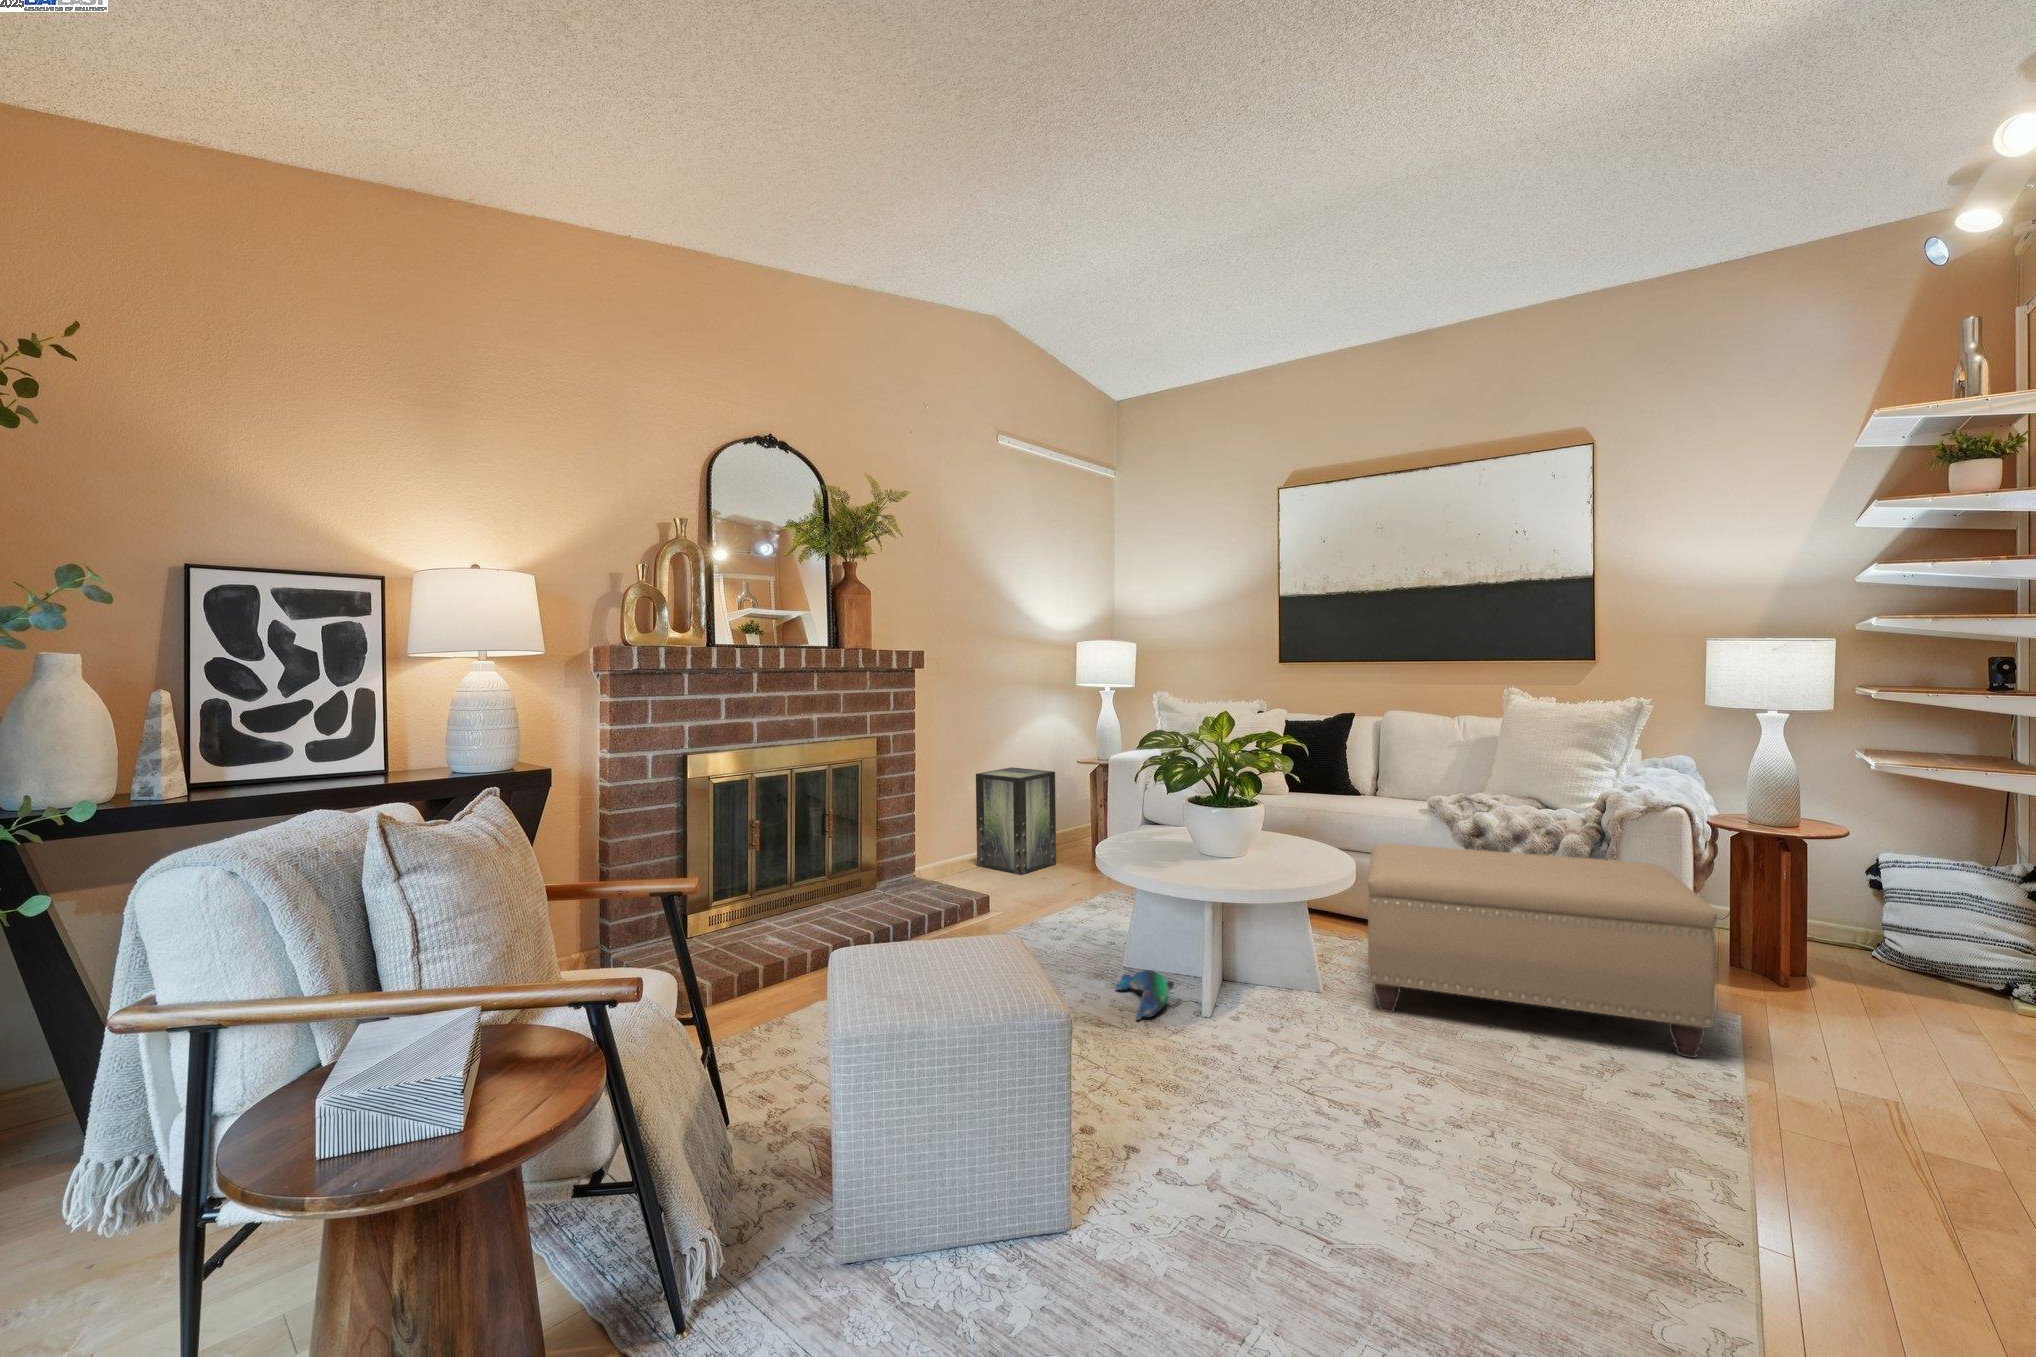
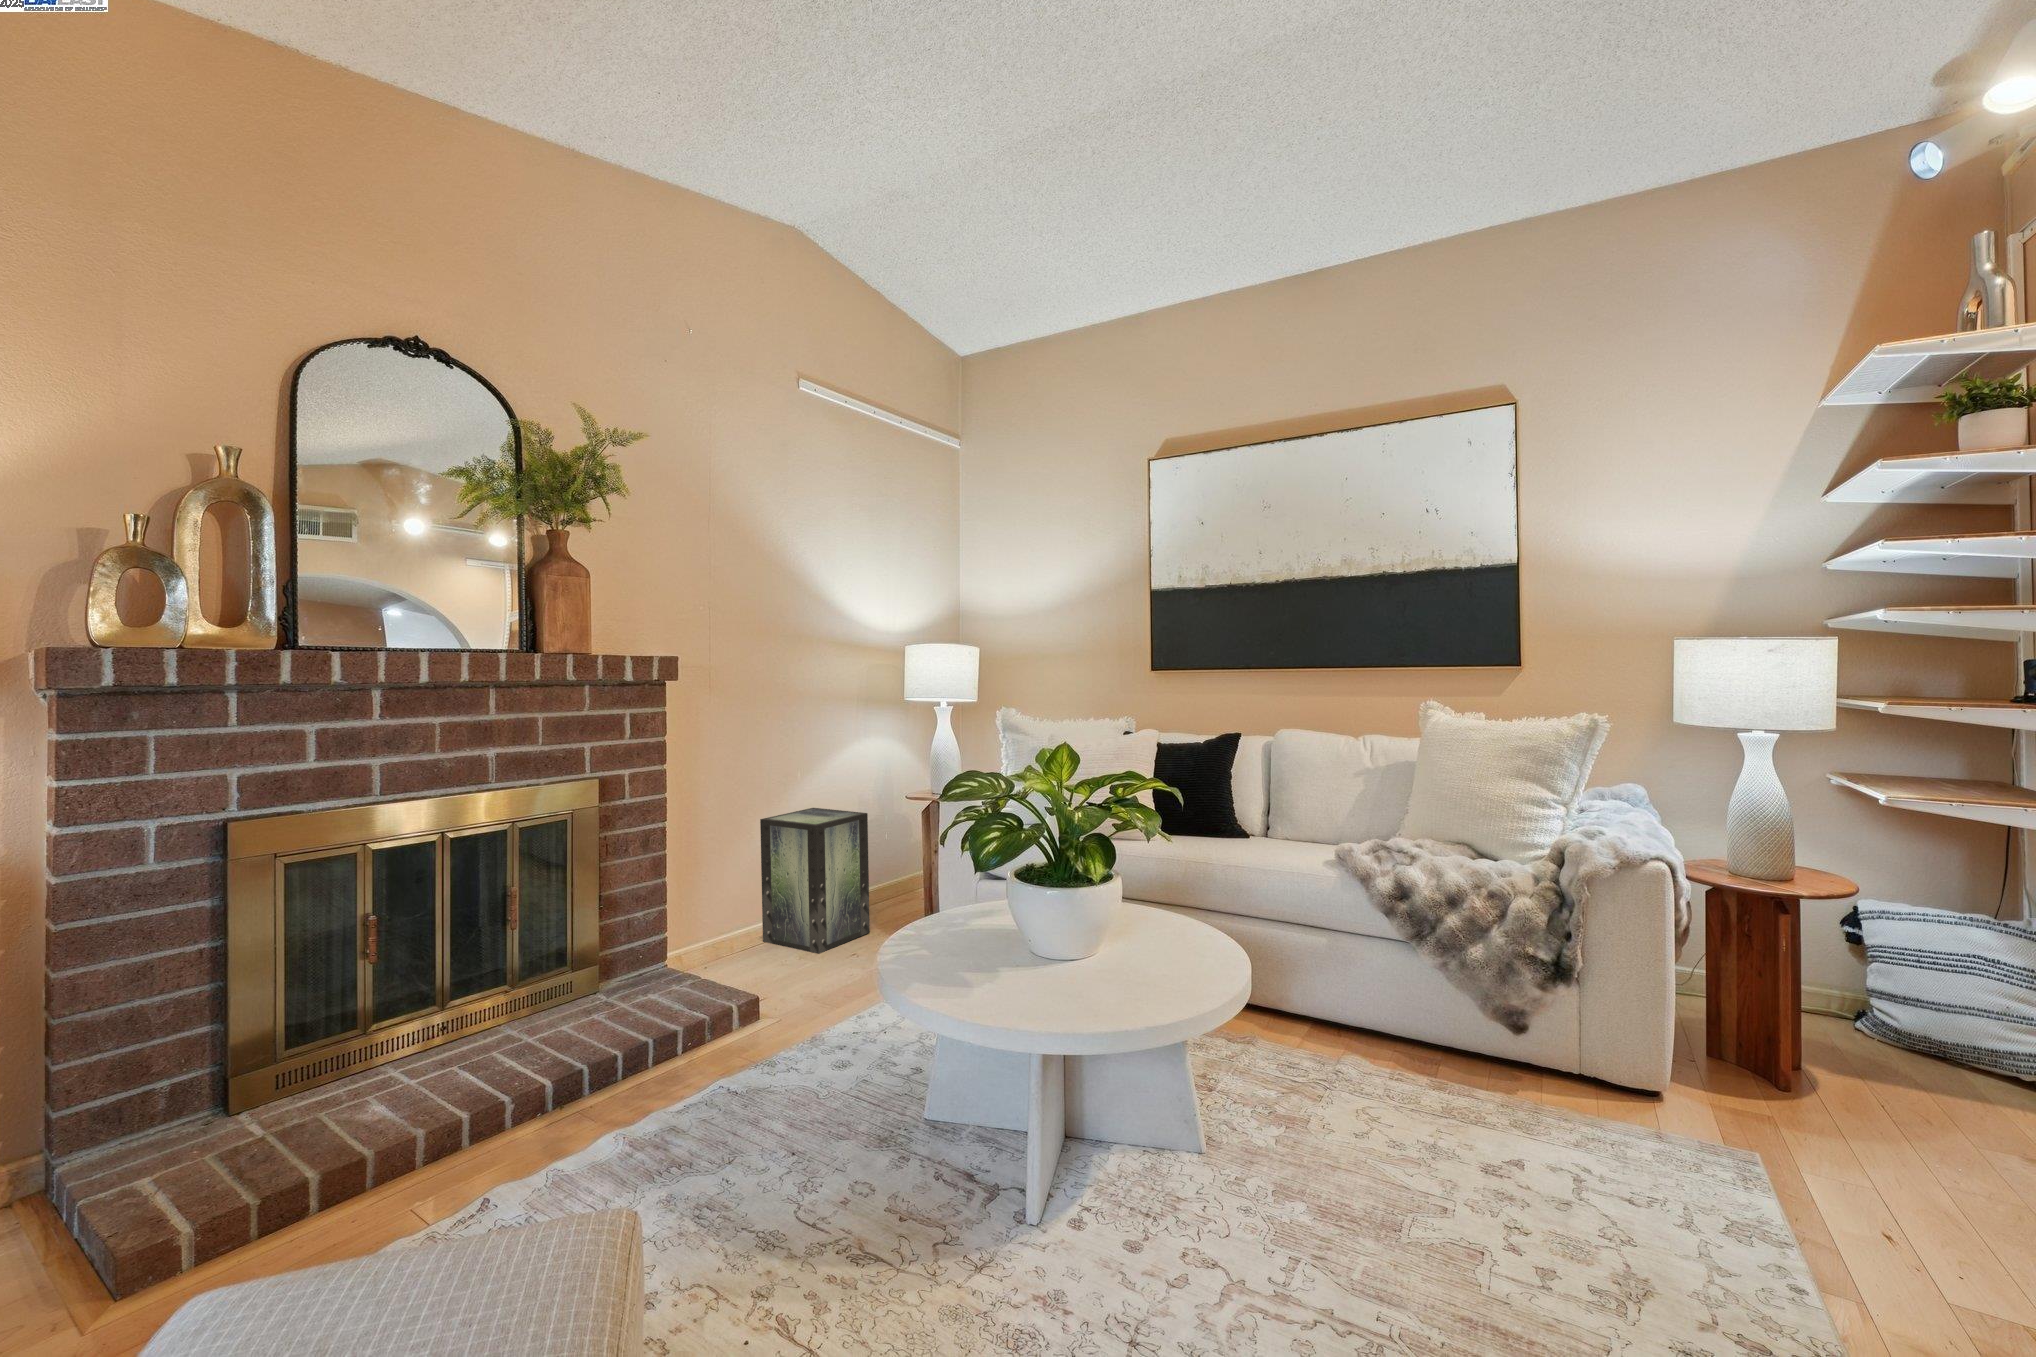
ottoman: present [1367,844,1717,1058] -> none [1269,921,1764,1245]
plush toy: present [1116,970,1174,1020] -> none [905,1138,990,1238]

